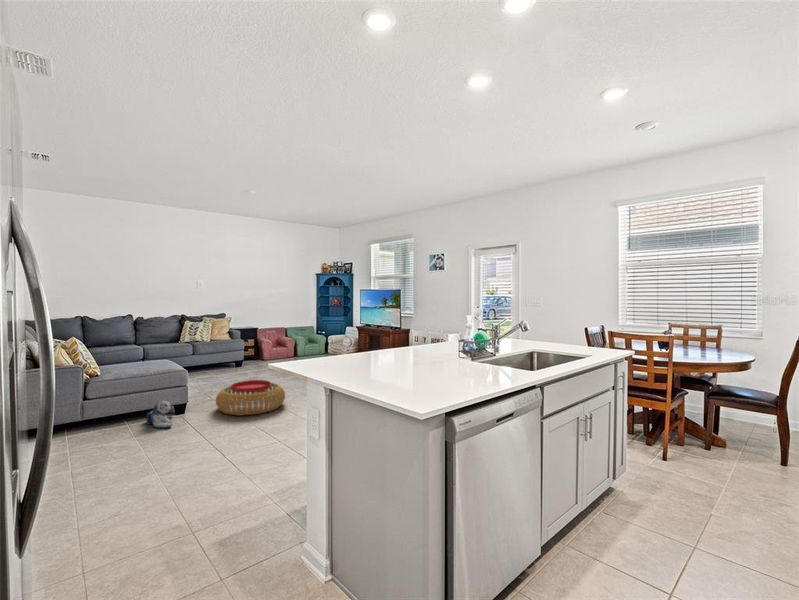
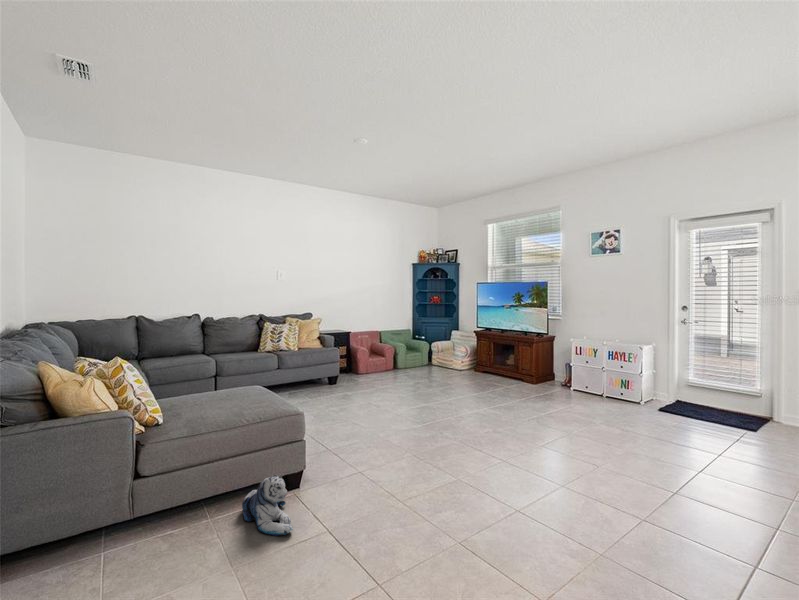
pouf: present [216,380,285,415] -> none [350,426,462,500]

